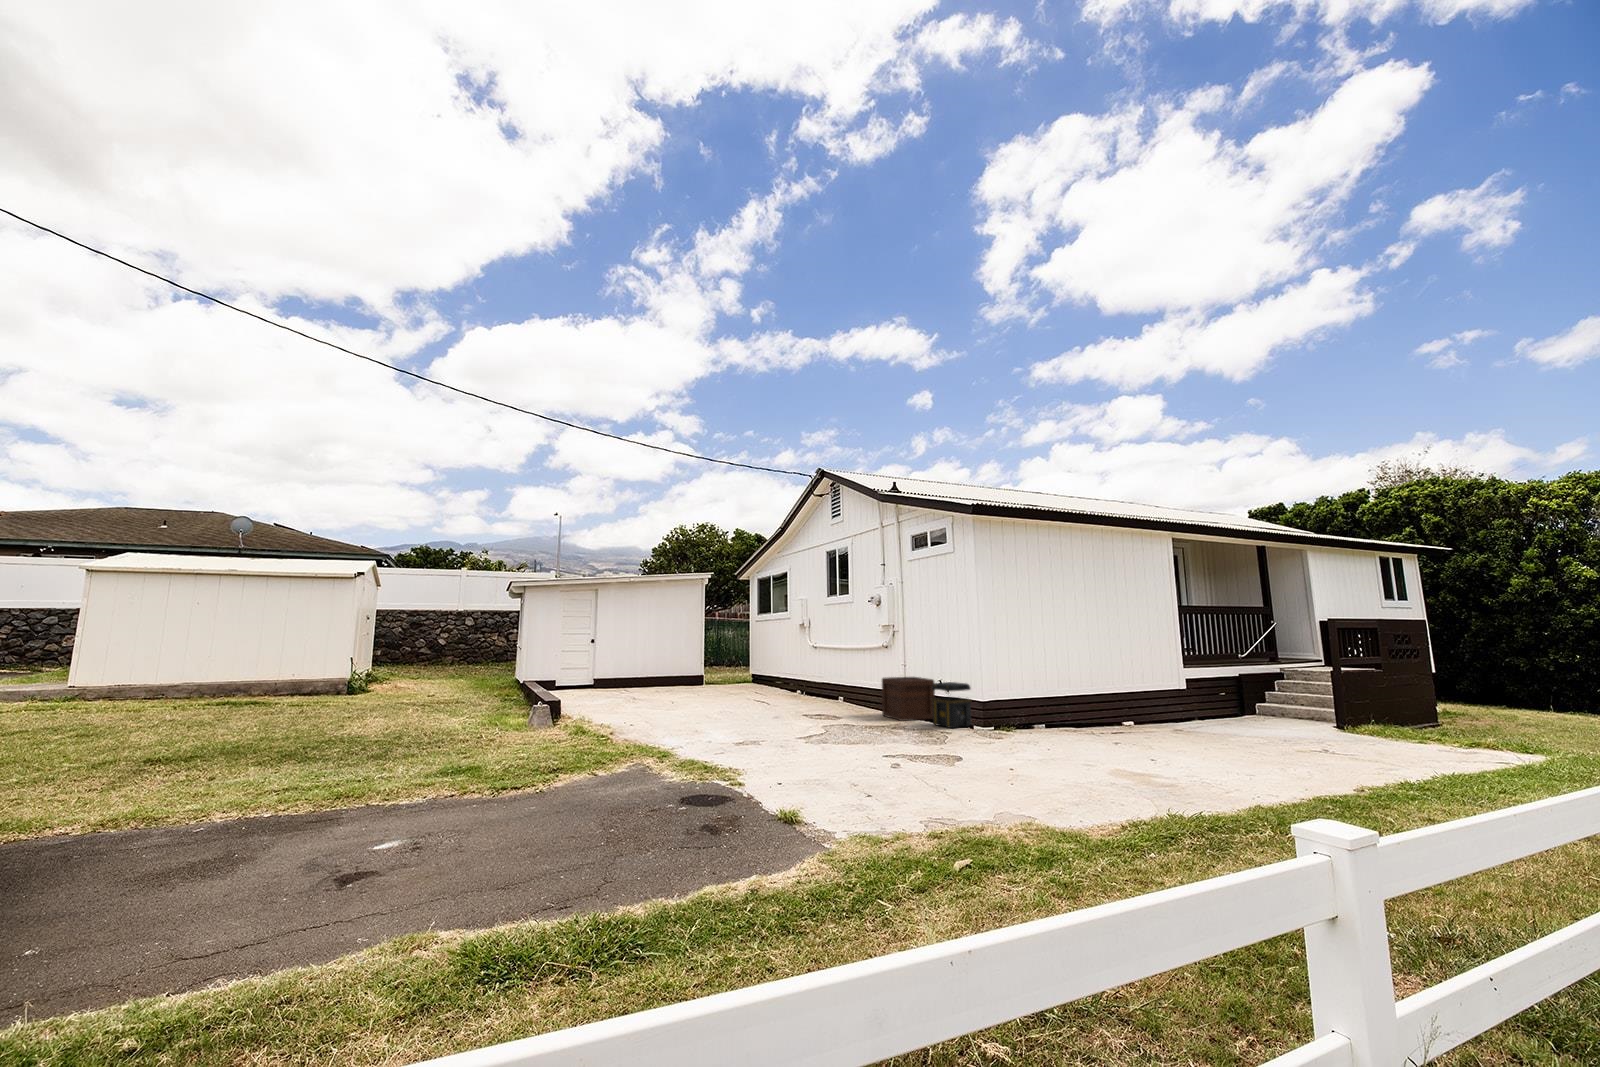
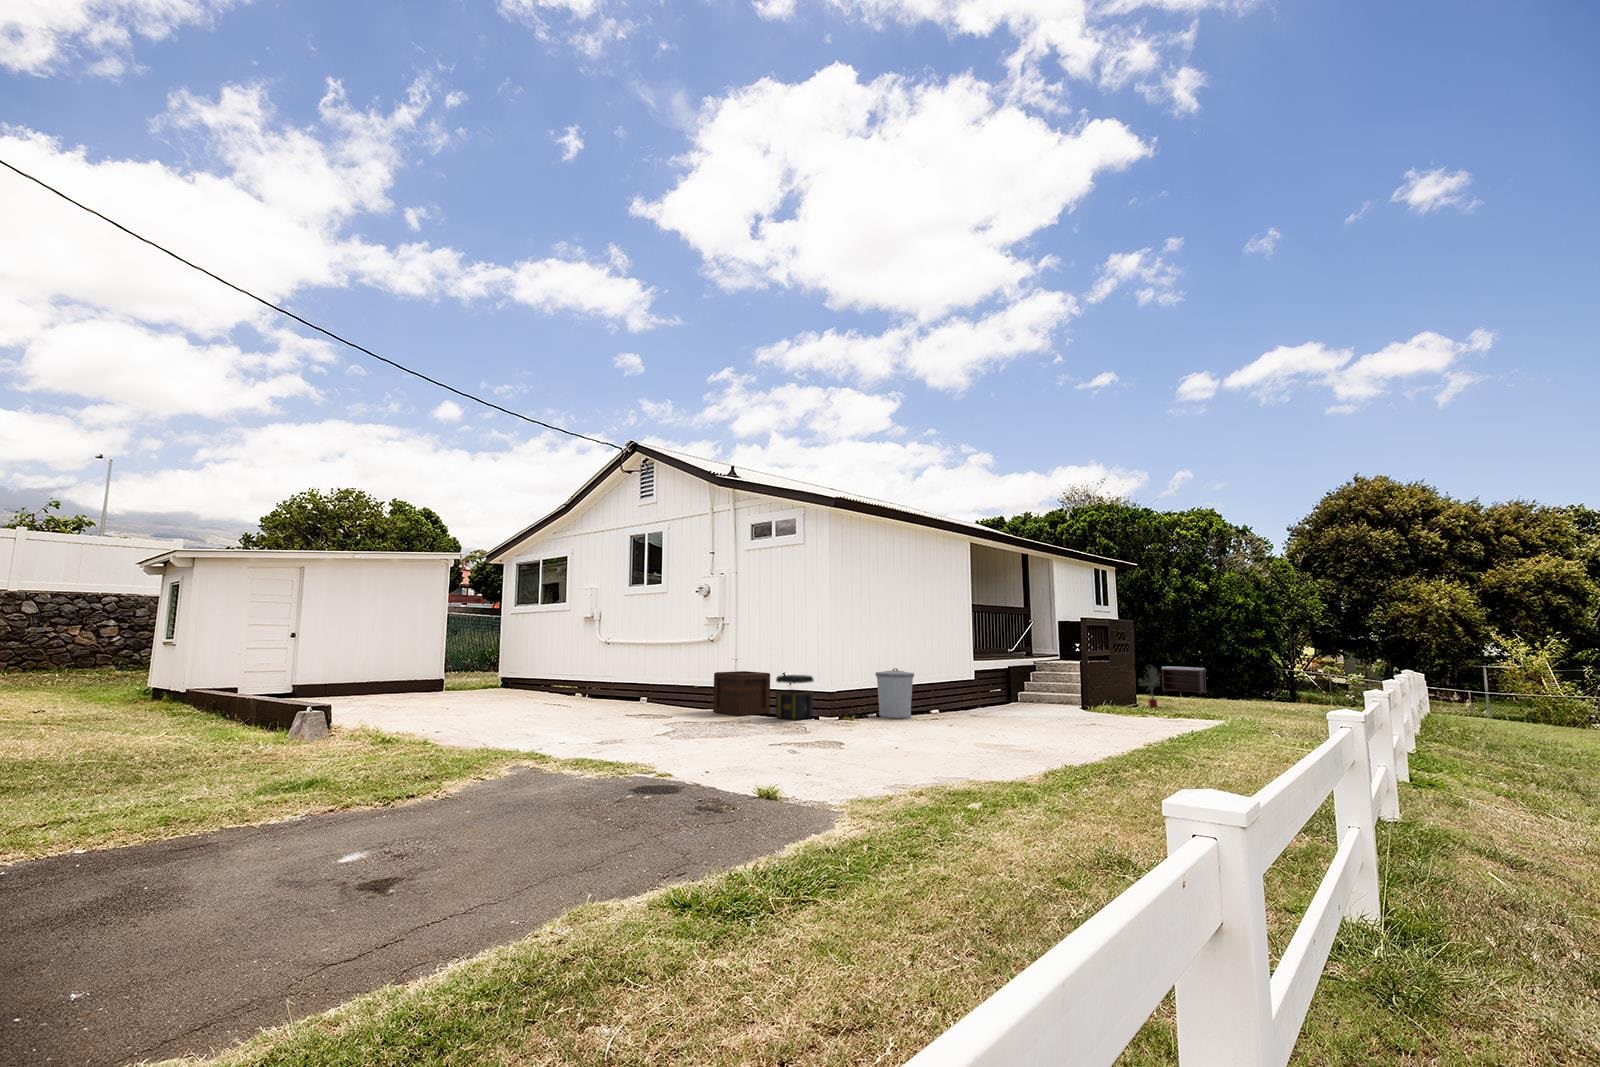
bench: none [1496,674,1577,712] -> present [1161,666,1206,694]
potted tree: none [1428,675,1465,730] -> present [1139,665,1160,707]
trash can: none [1043,677,1087,730] -> present [875,668,914,718]

